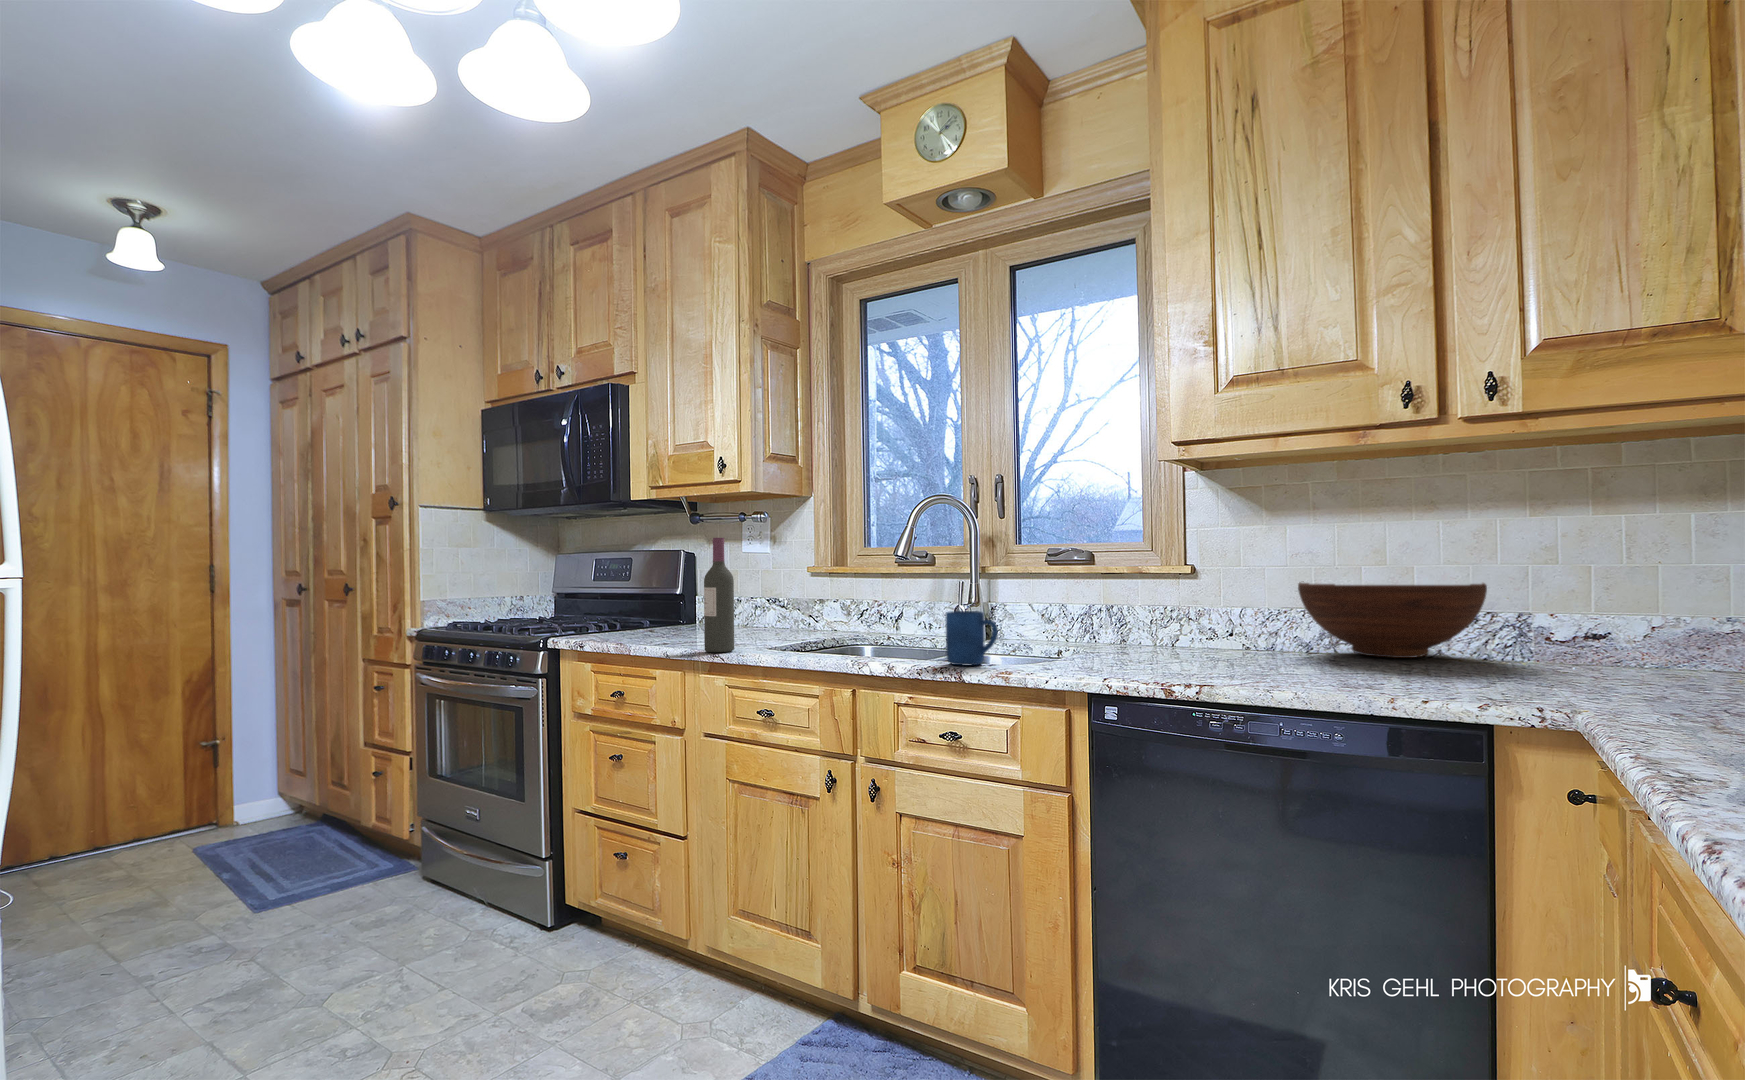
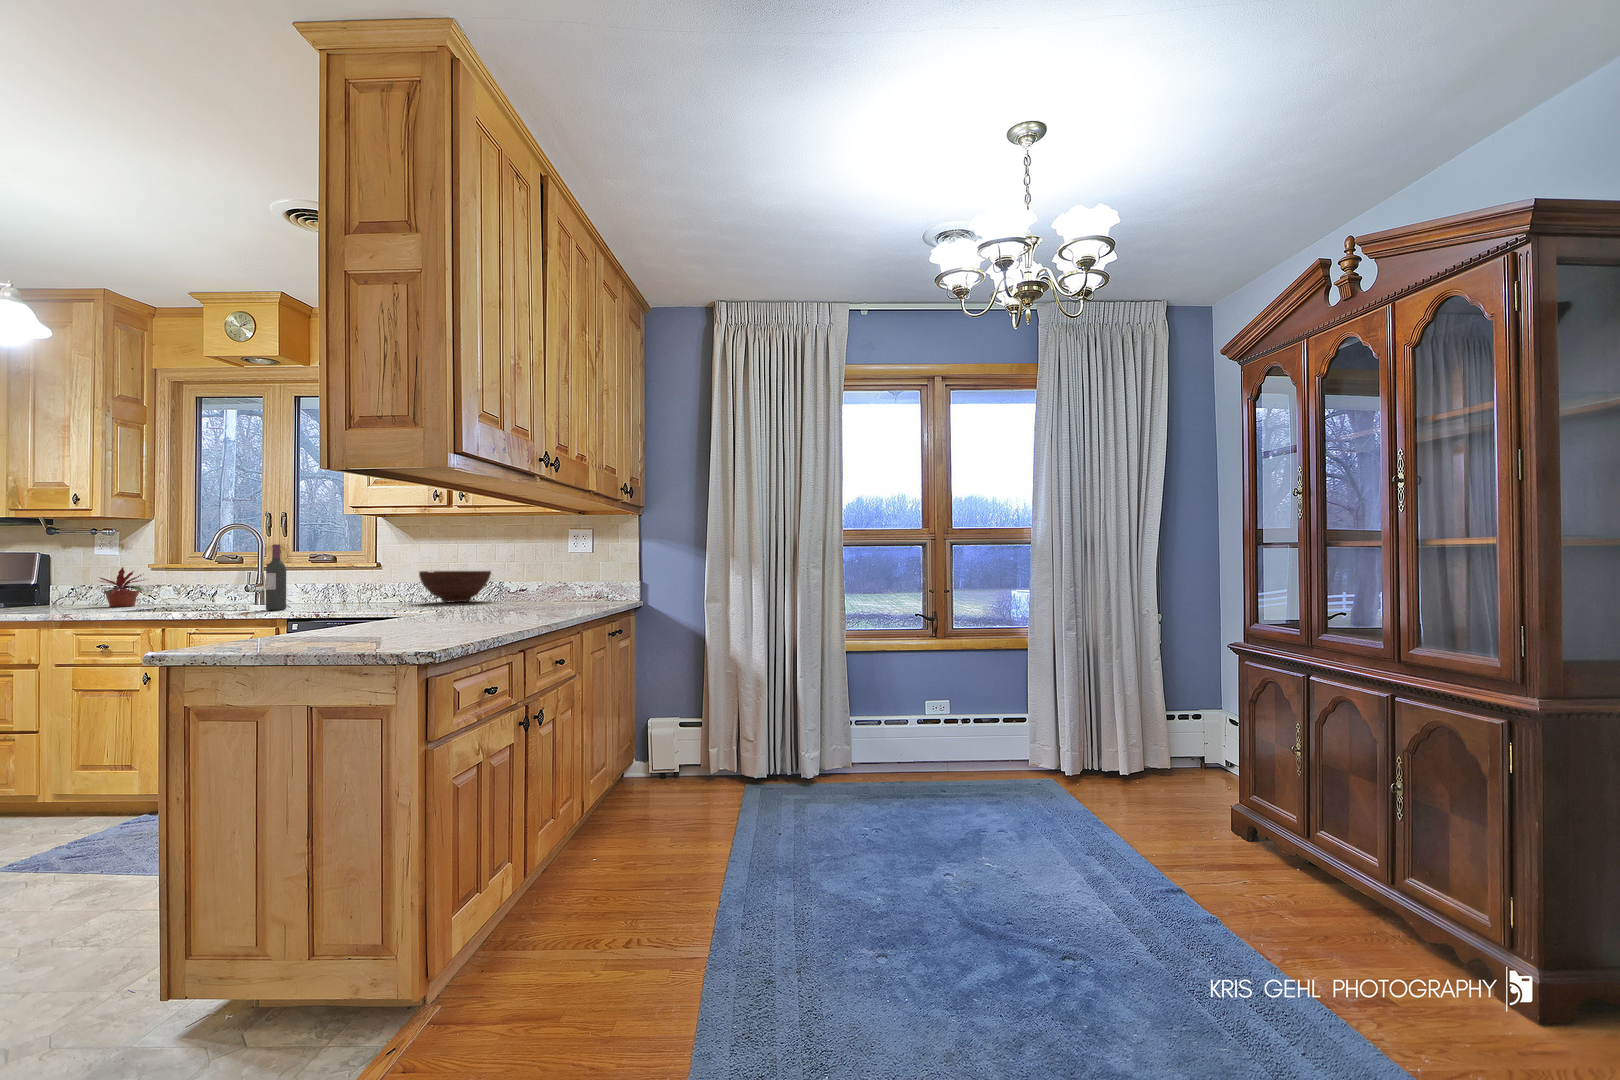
wine bottle: present [704,538,734,652] -> present [266,544,286,610]
potted plant: none [741,570,813,632] -> present [100,567,144,607]
mug: present [946,611,998,665] -> none [218,586,247,611]

